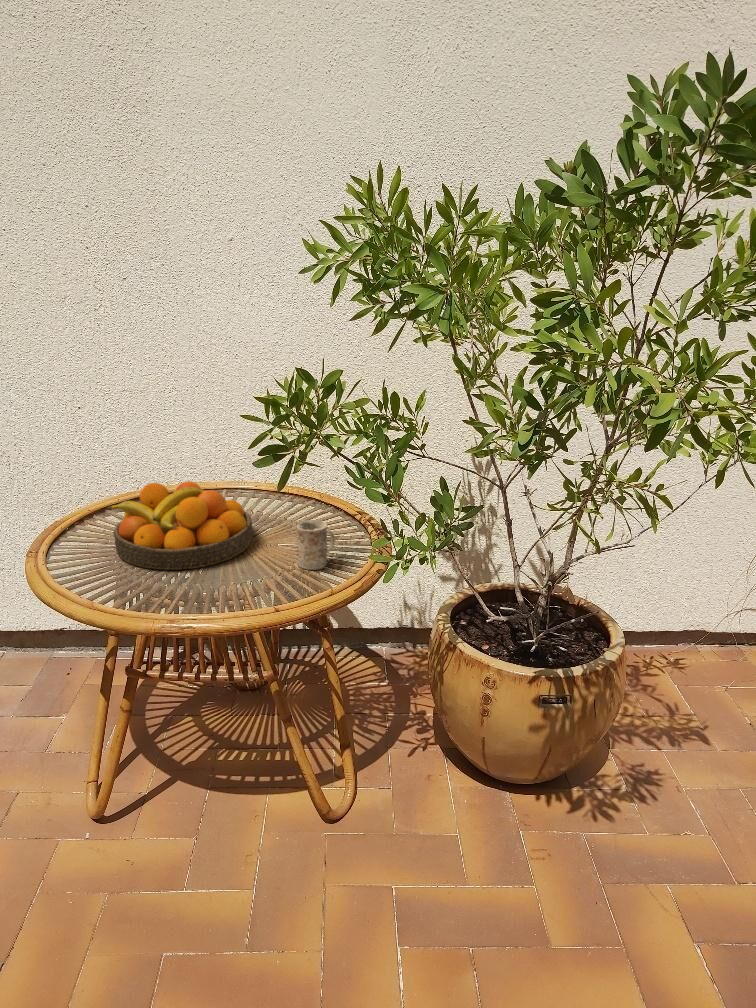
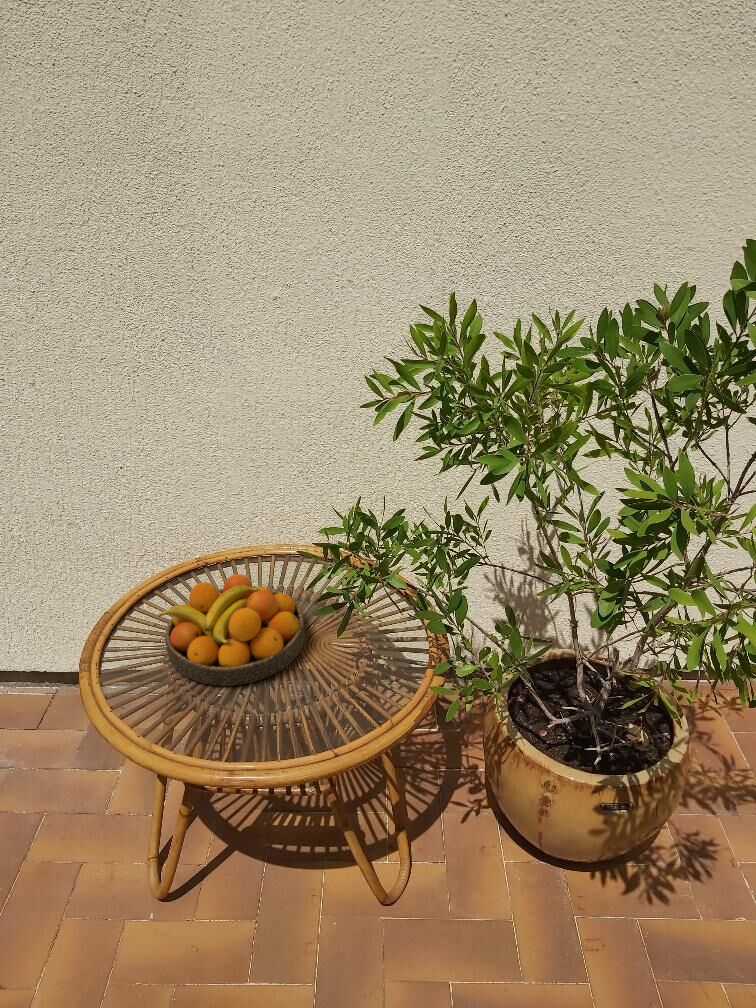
mug: present [297,520,334,570] -> none [354,631,392,684]

